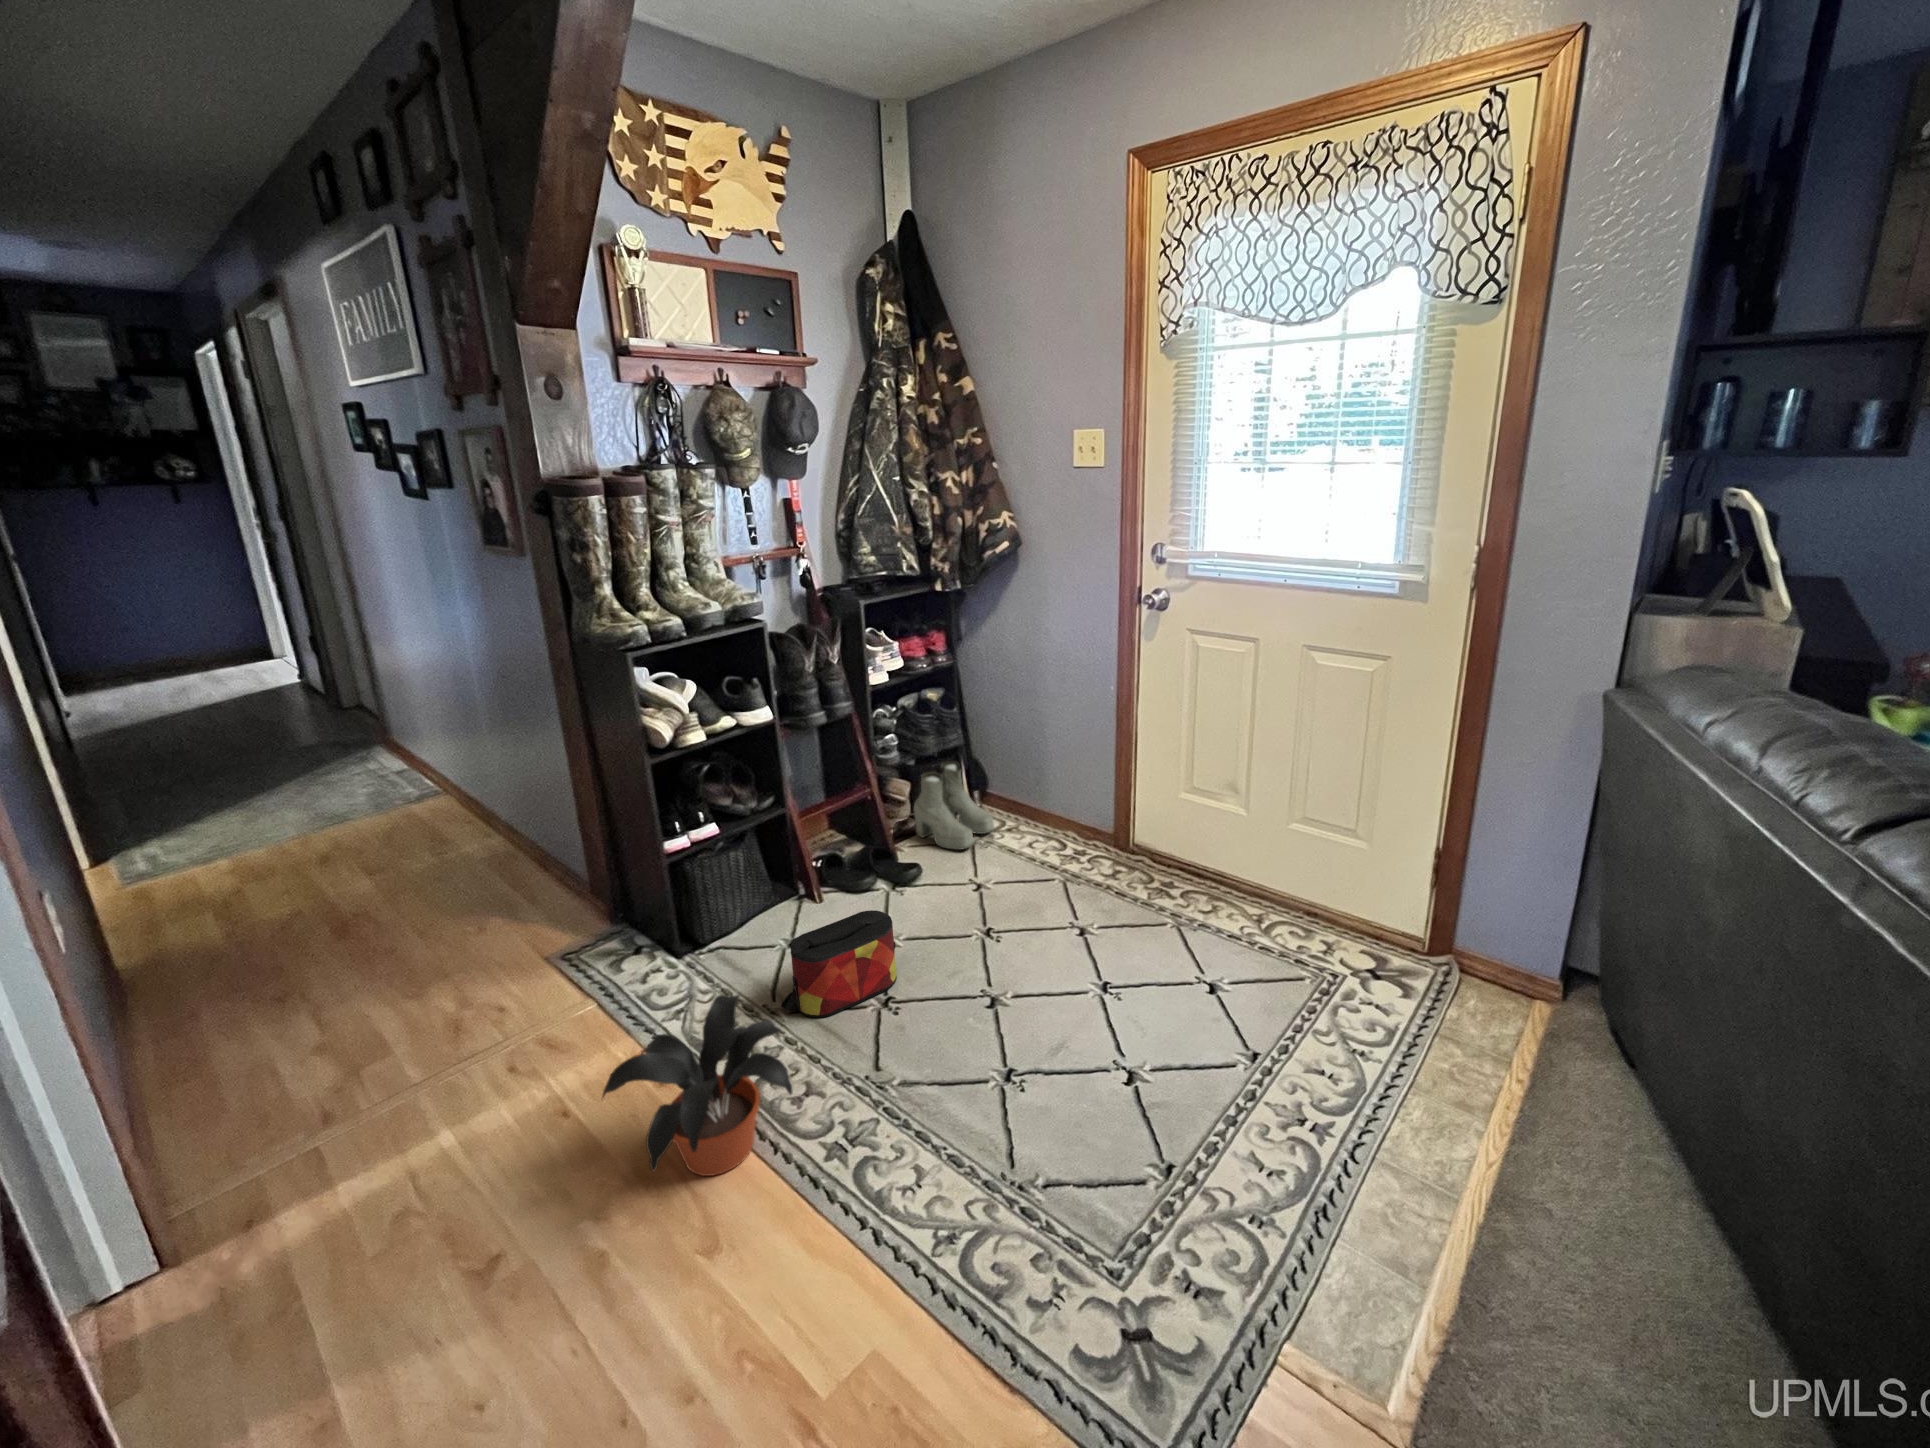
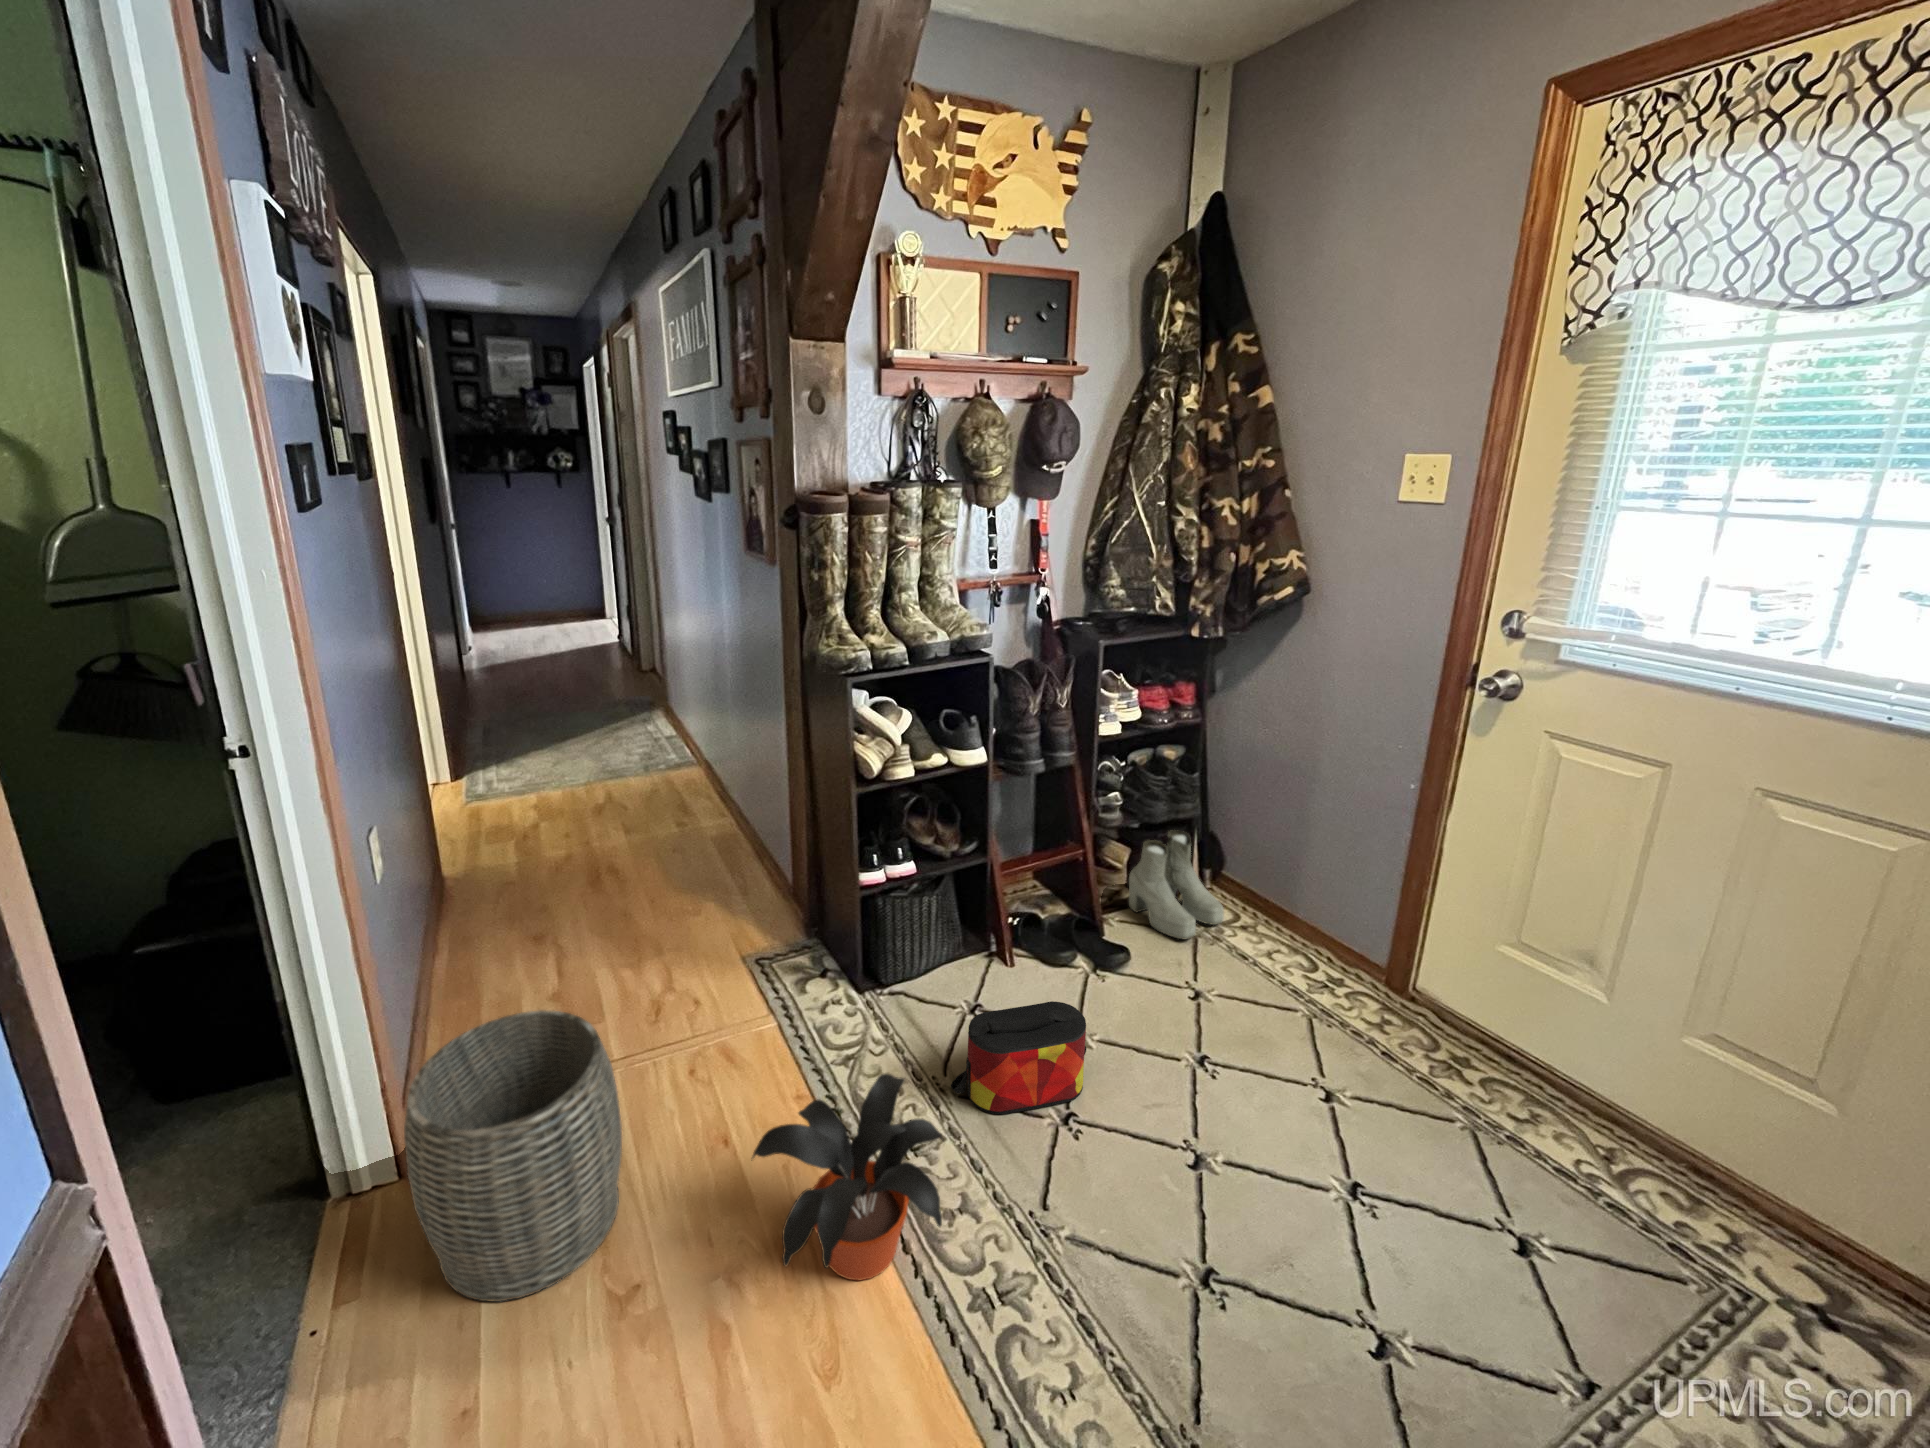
woven basket: none [179,1024,457,1334] -> present [404,1010,622,1302]

